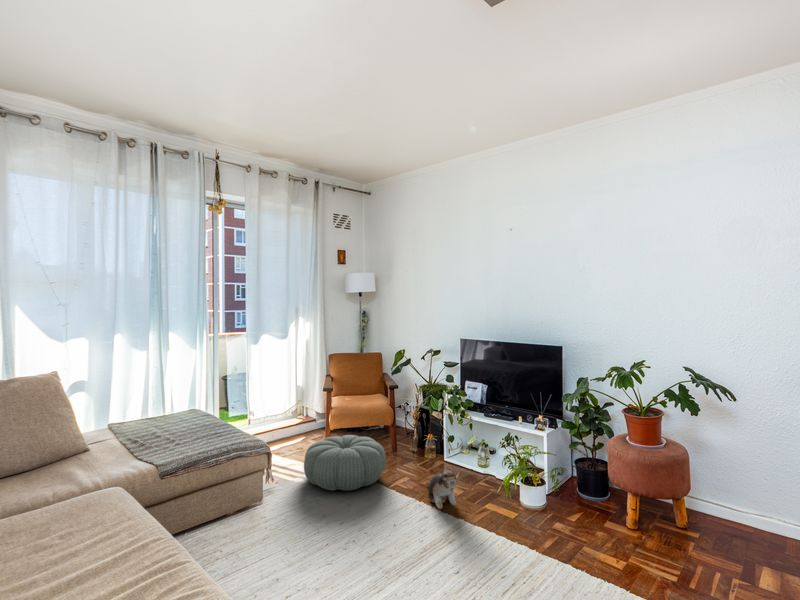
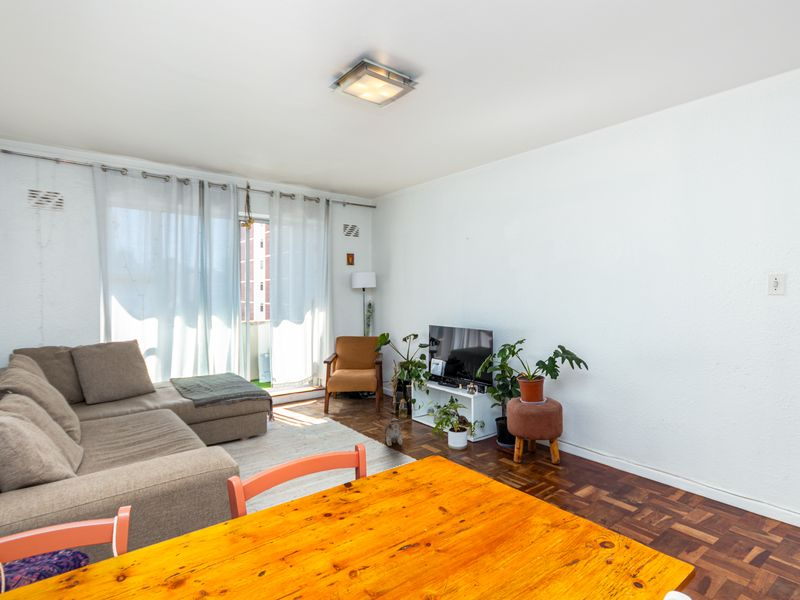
pouf: present [304,435,386,491] -> none [301,395,363,432]

